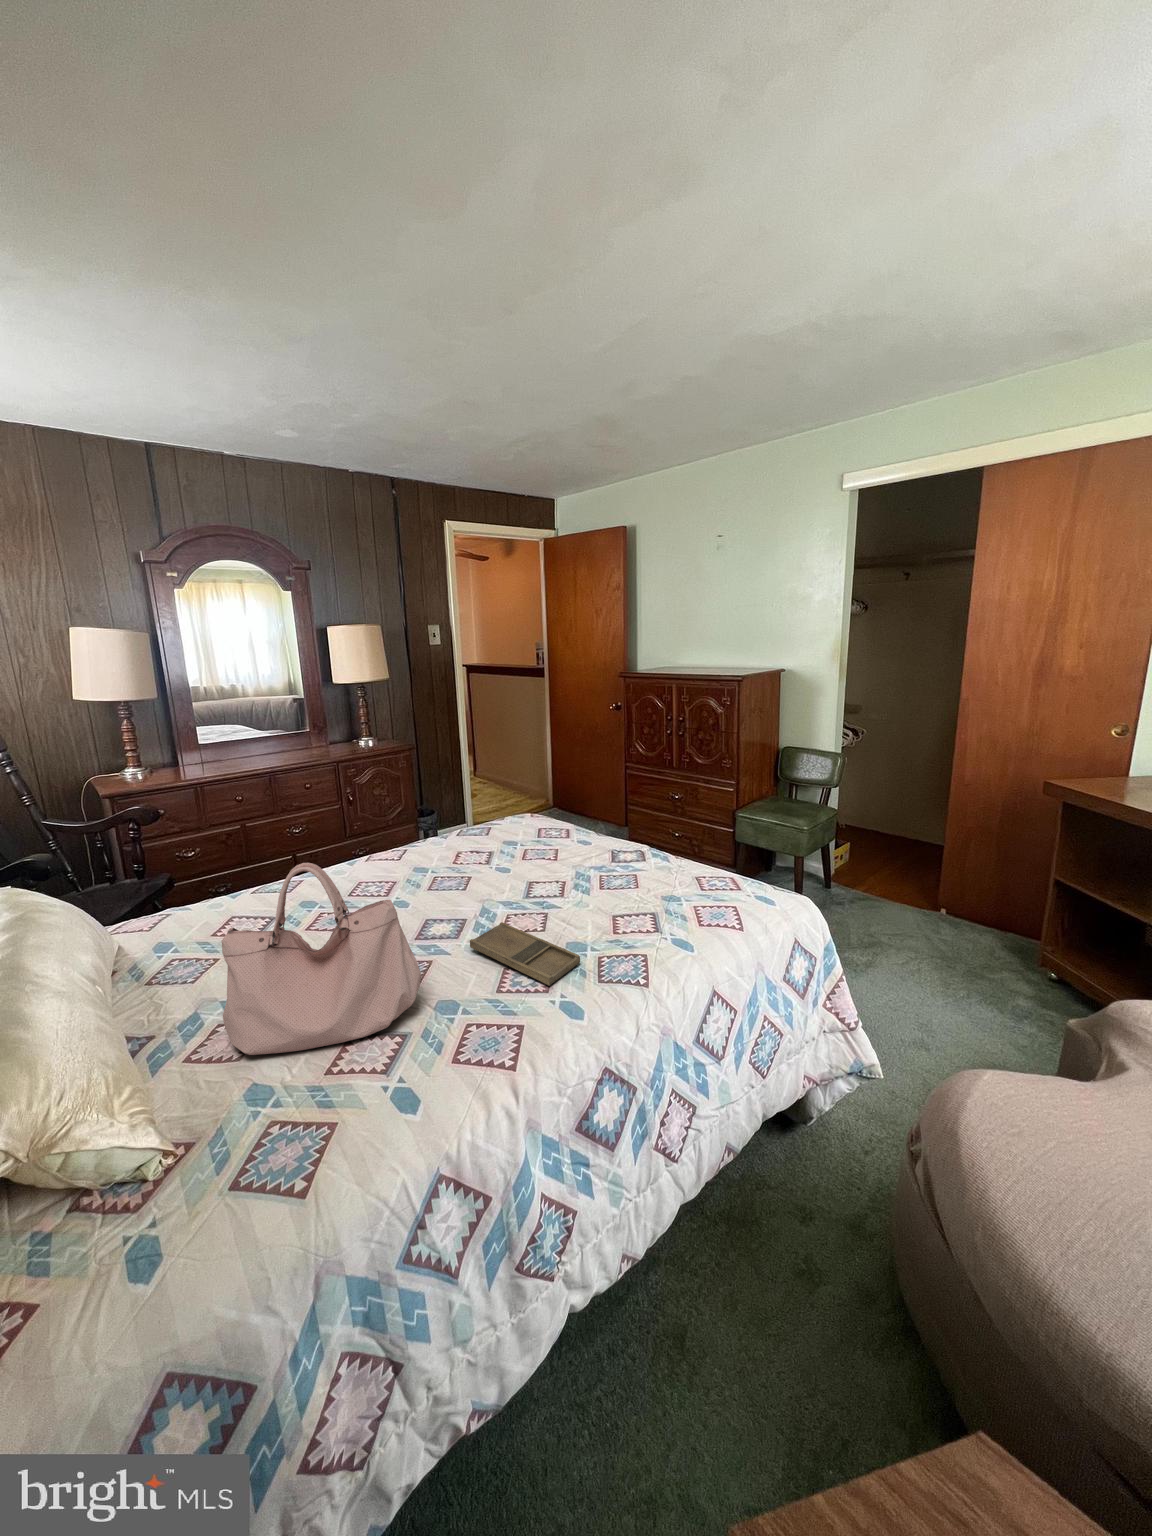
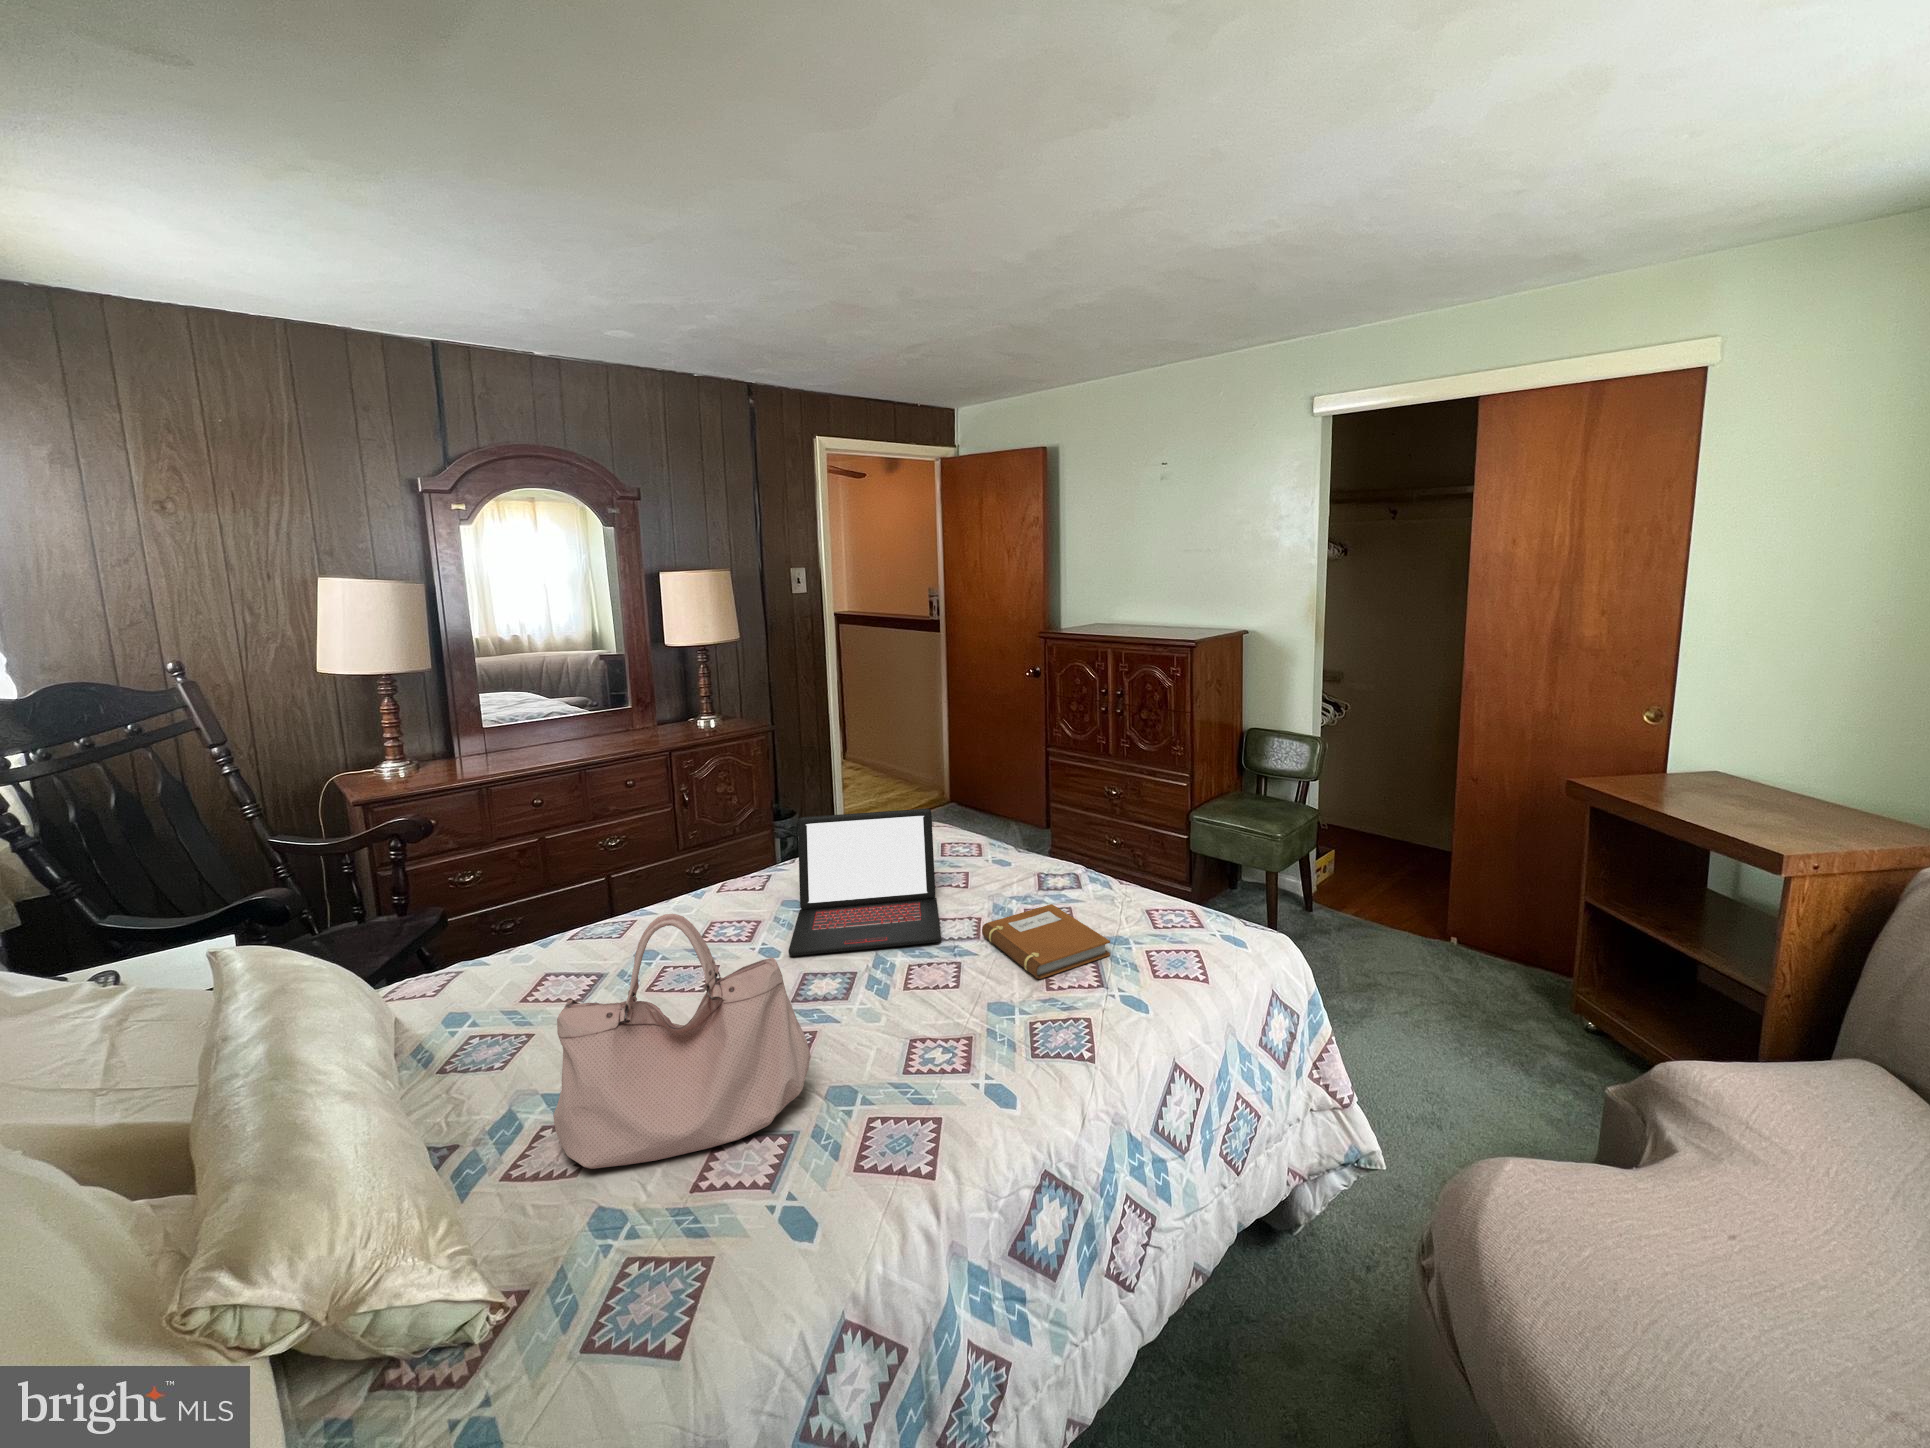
laptop: none [414,797,532,906] -> present [788,809,941,956]
notebook: none [564,871,665,925] -> present [982,904,1110,979]
tray: present [470,922,580,986] -> none [867,978,1008,1063]

